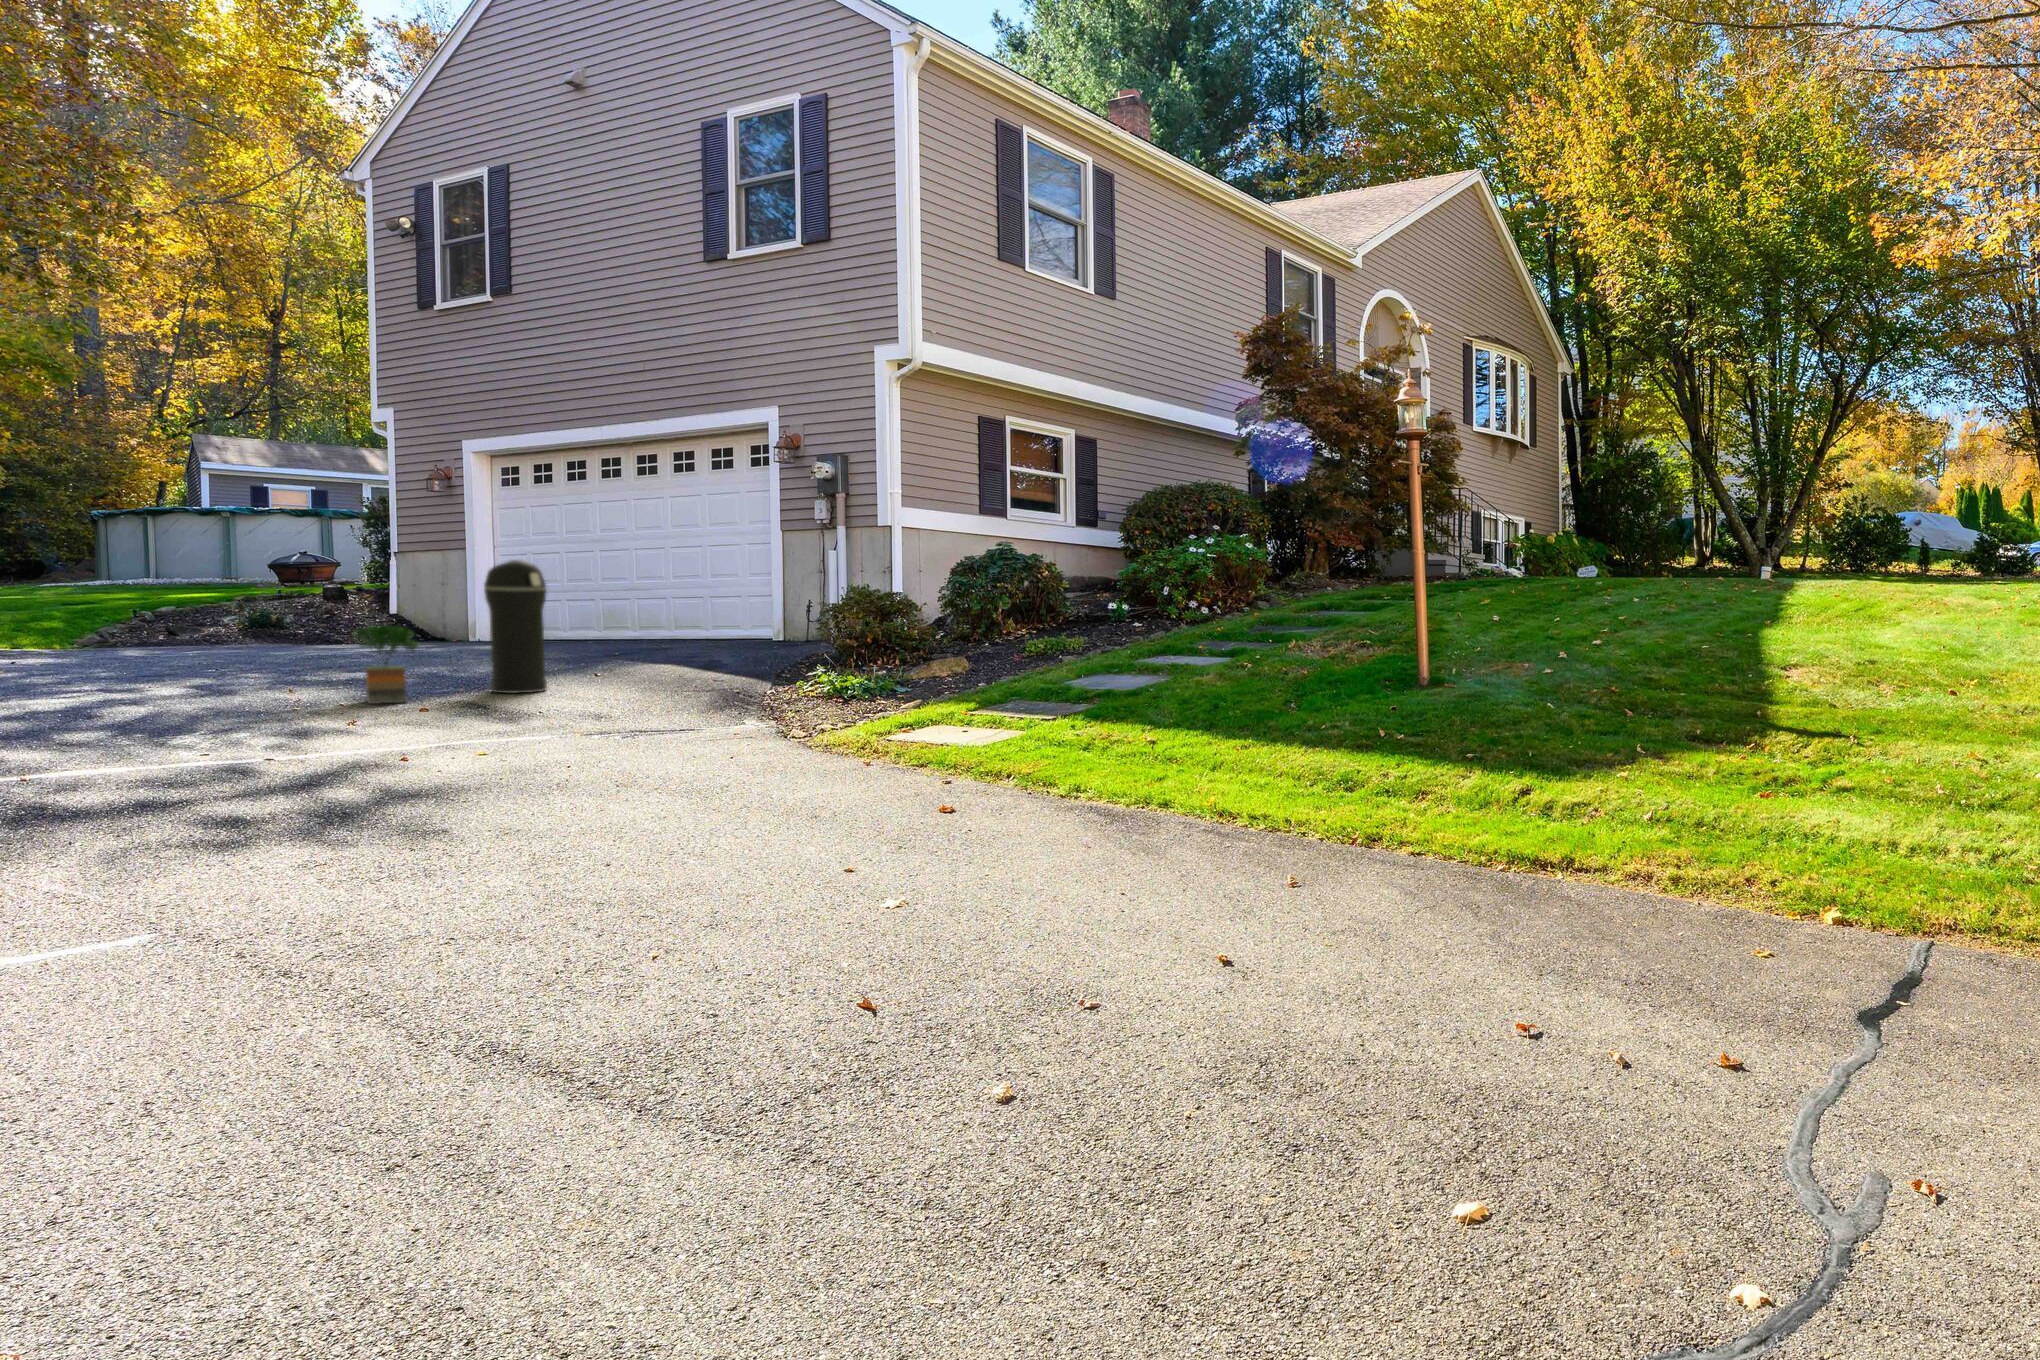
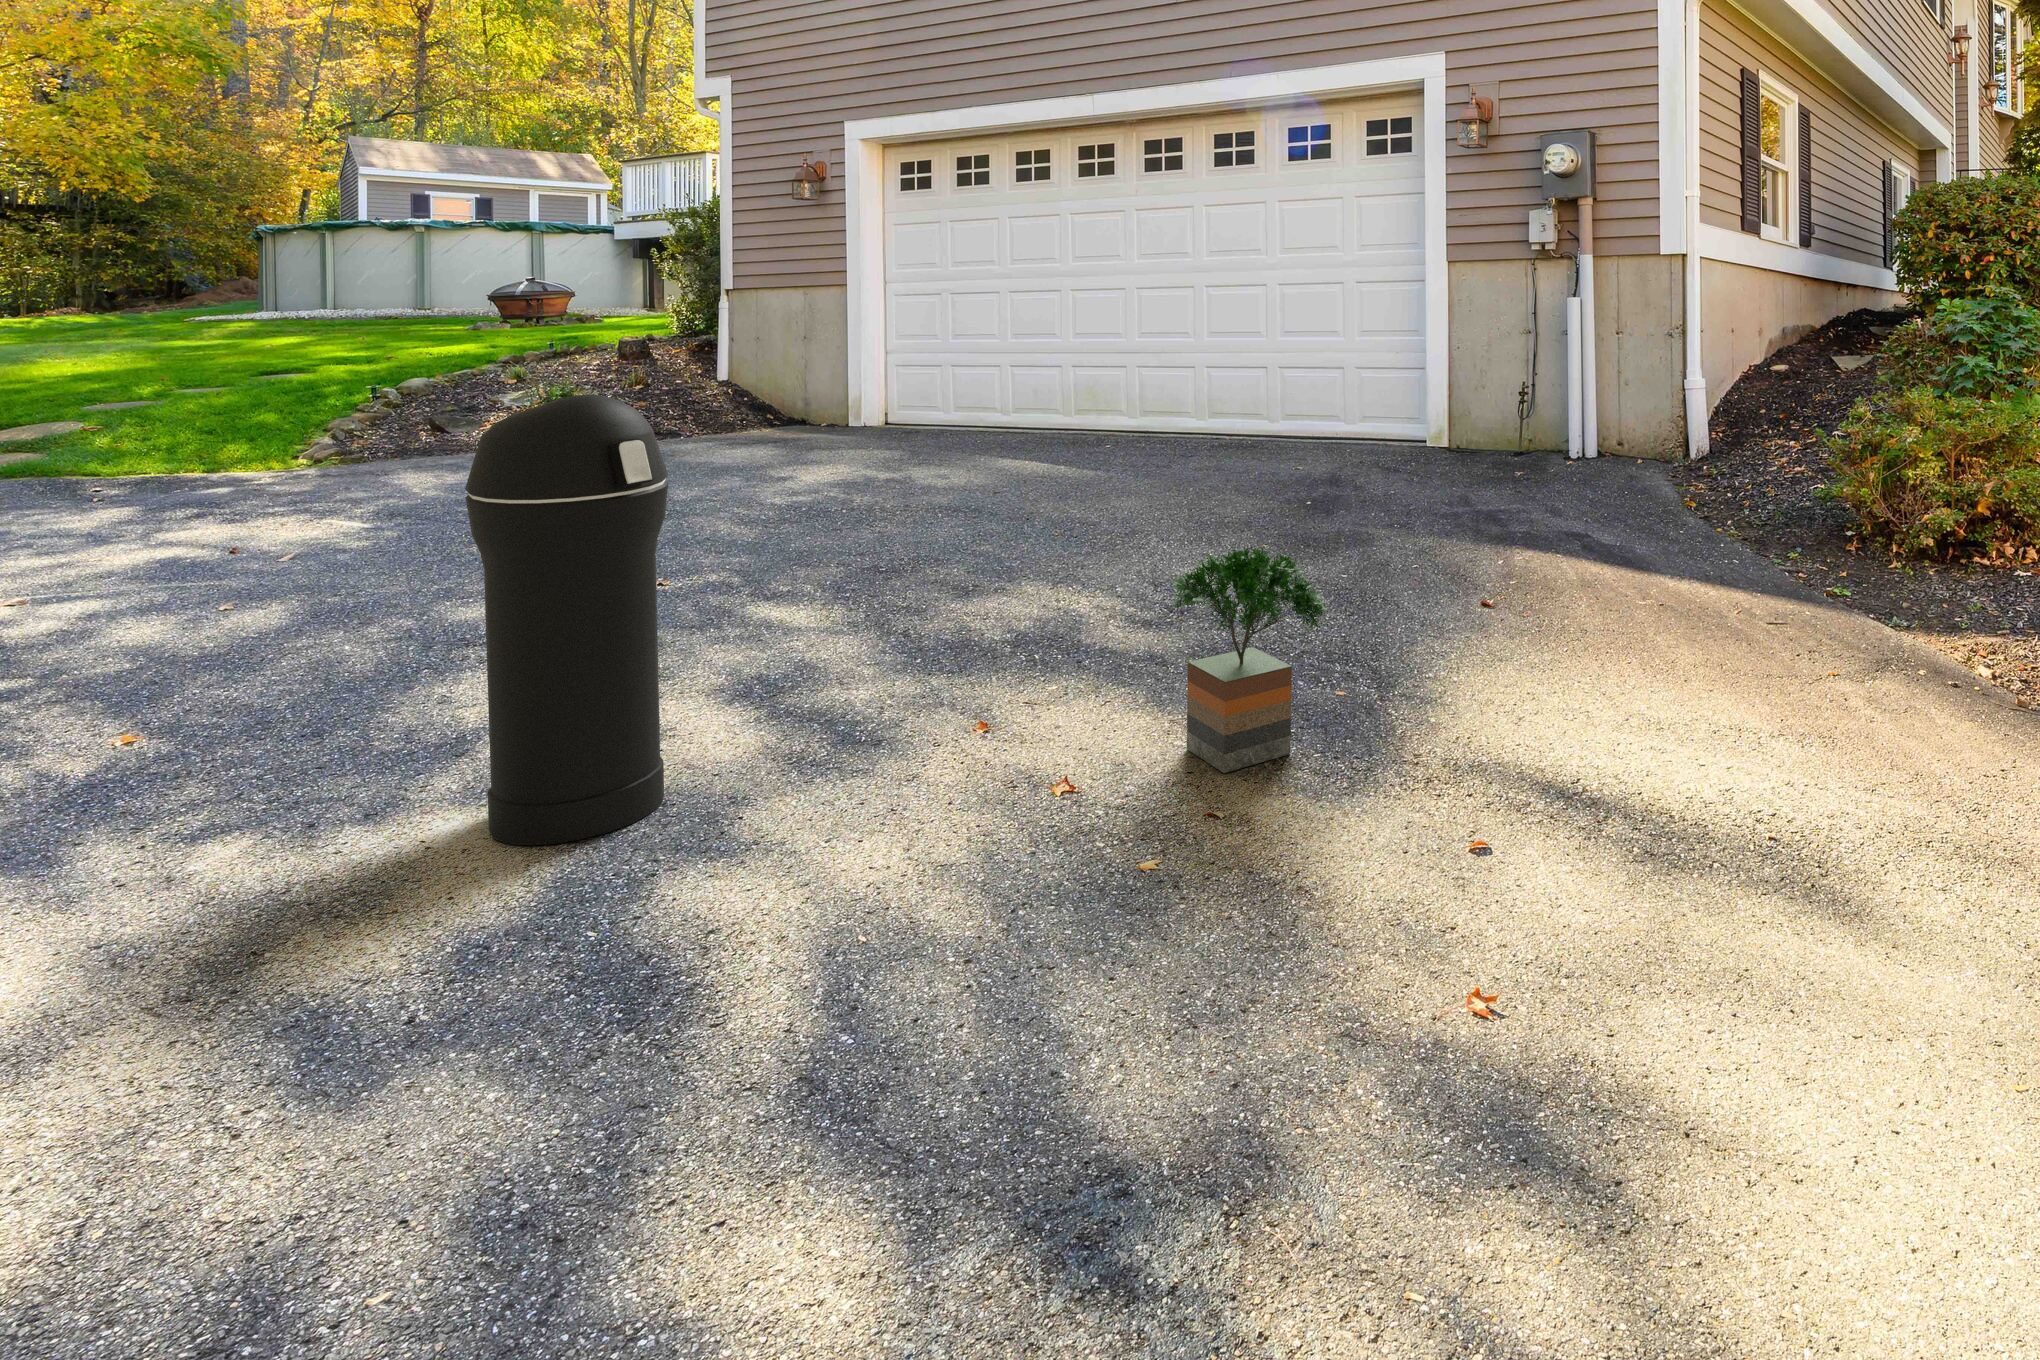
trash can: present [484,560,547,693] -> present [465,394,668,845]

